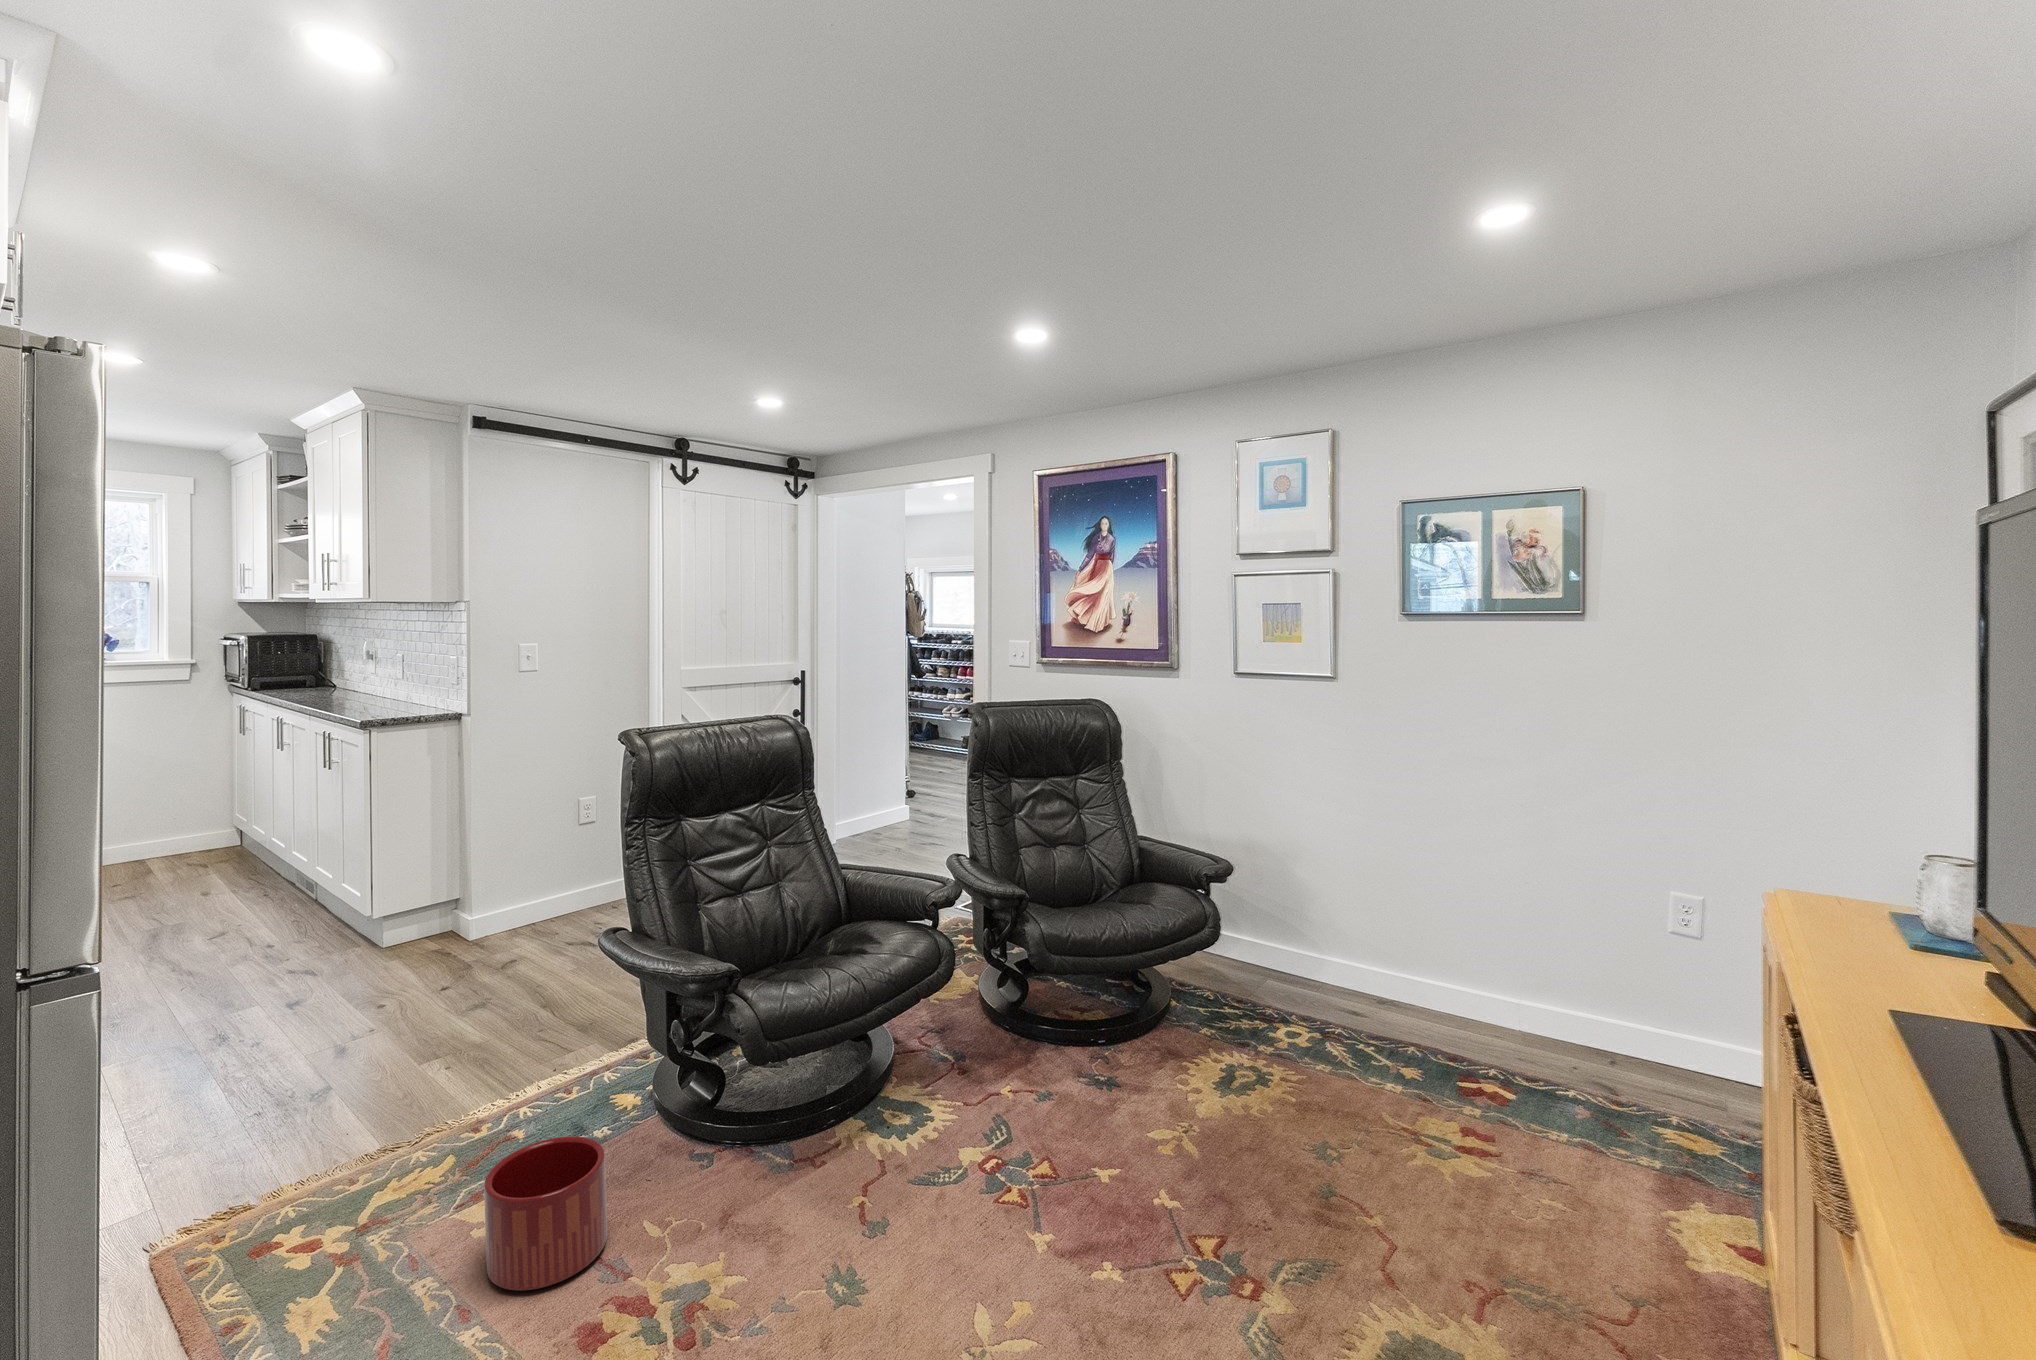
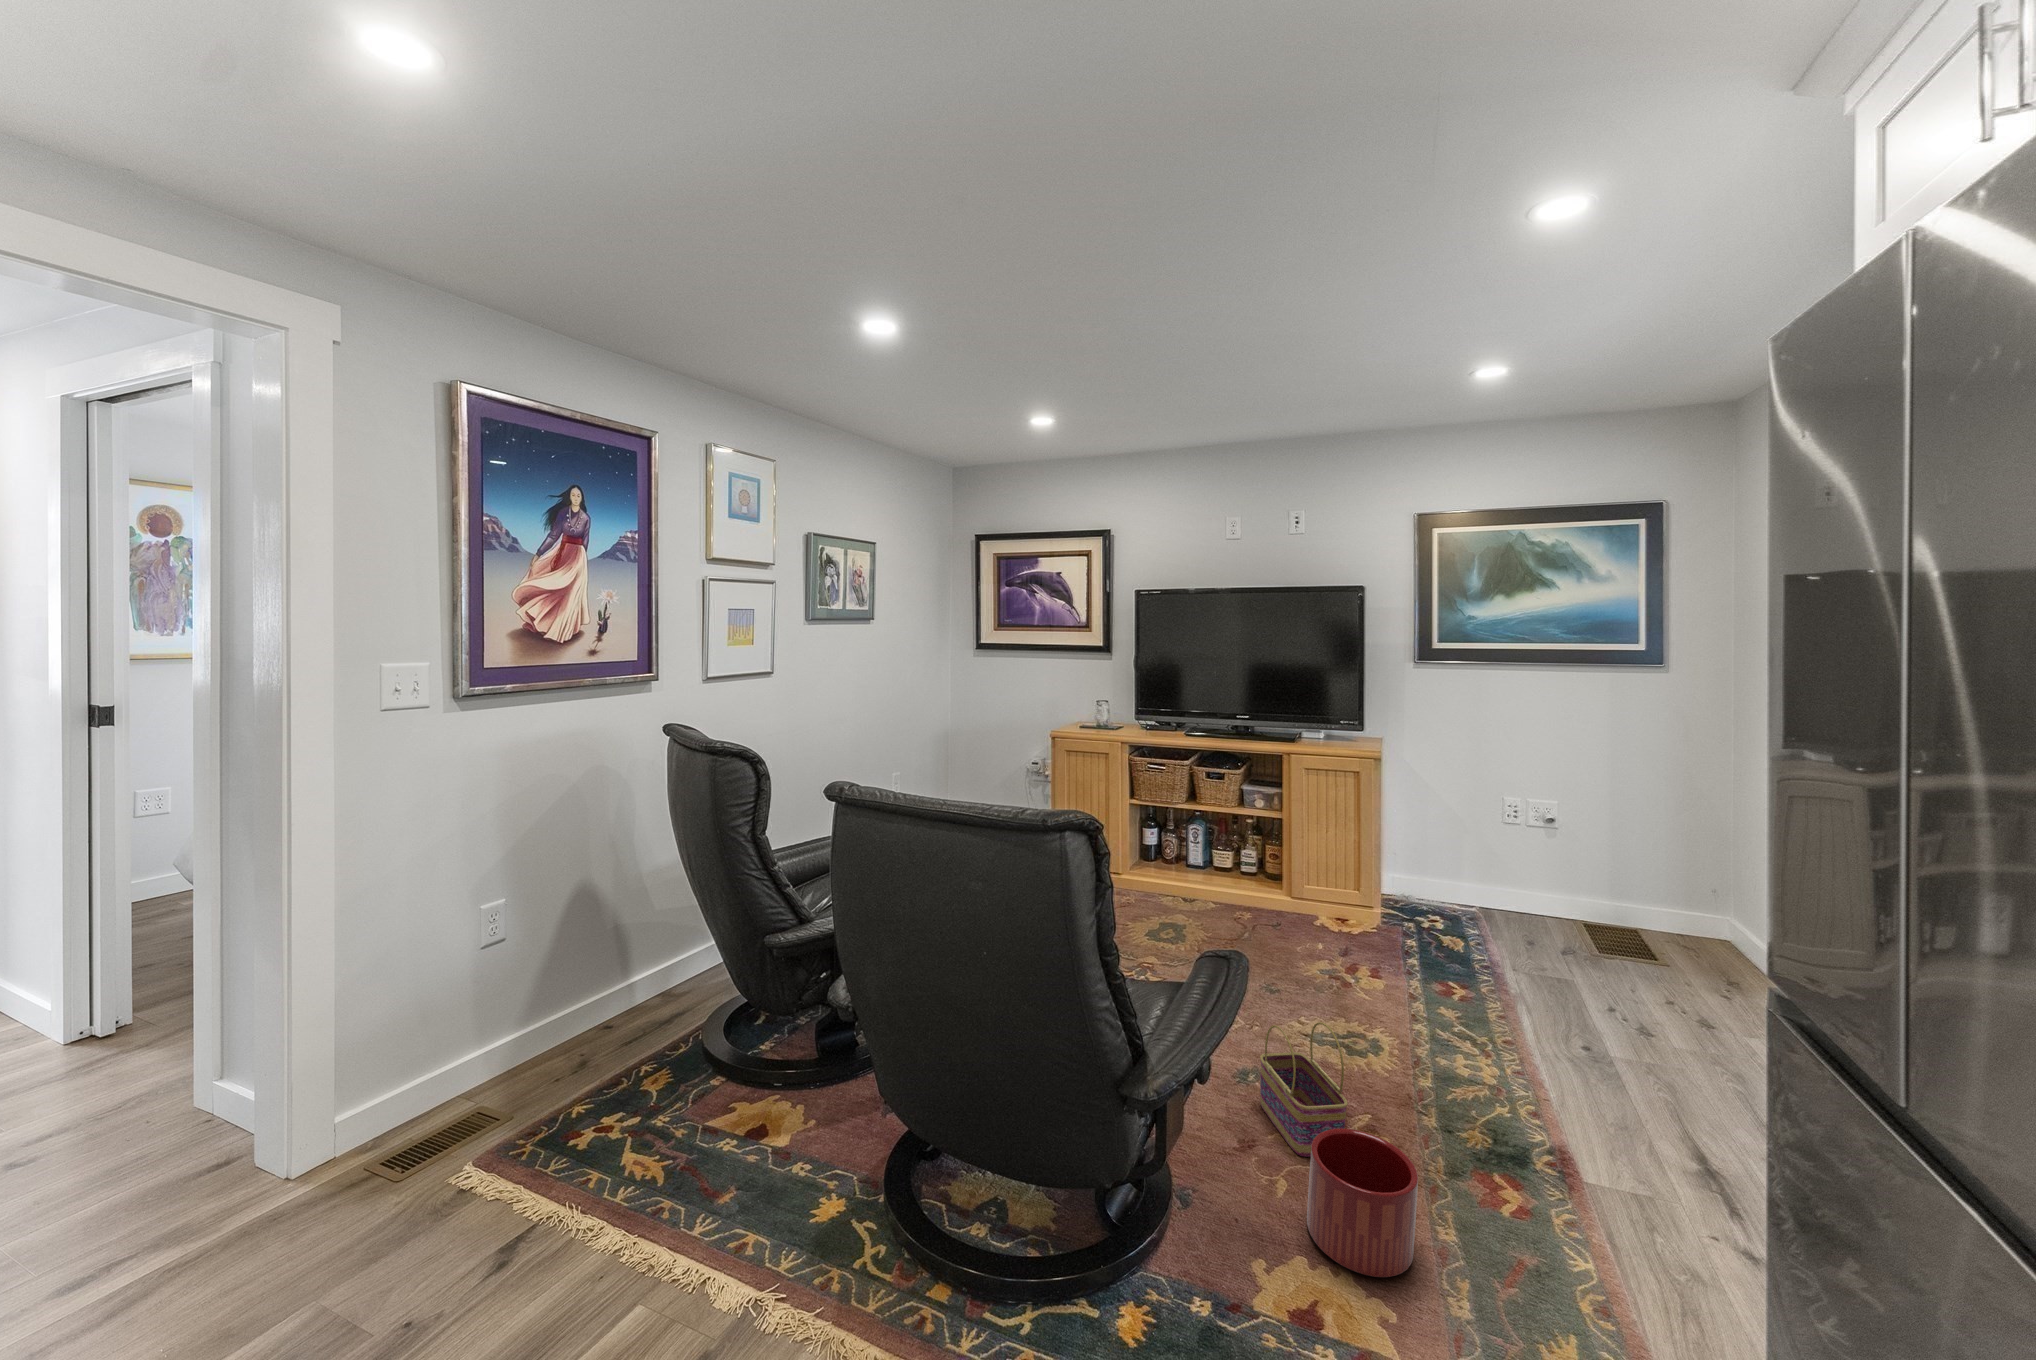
basket: none [638,1131,786,1321] -> present [1260,1022,1348,1157]

